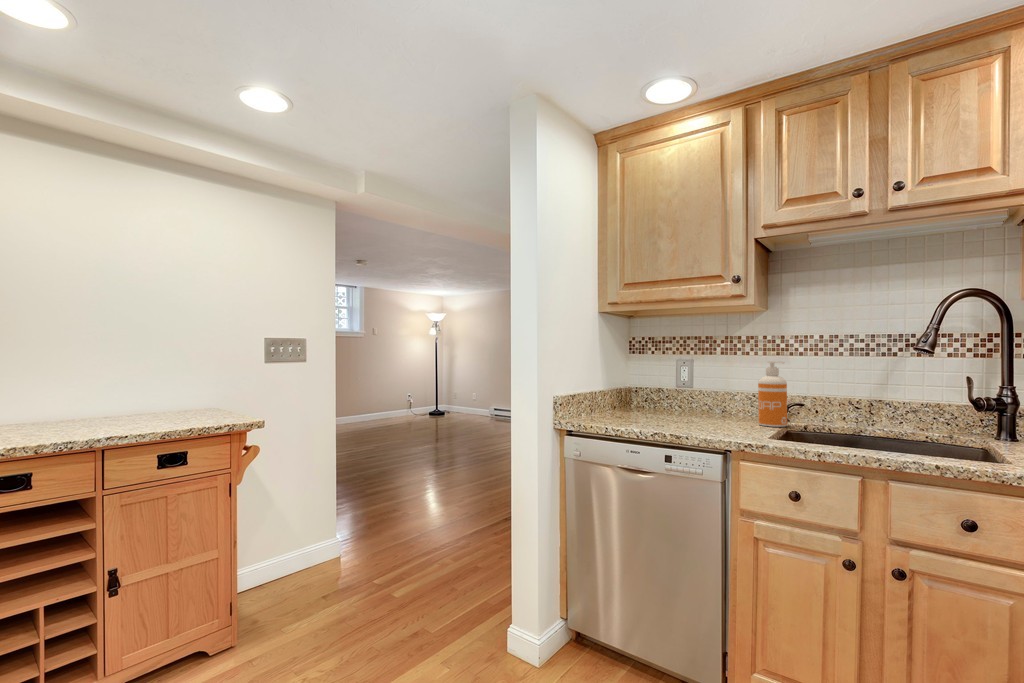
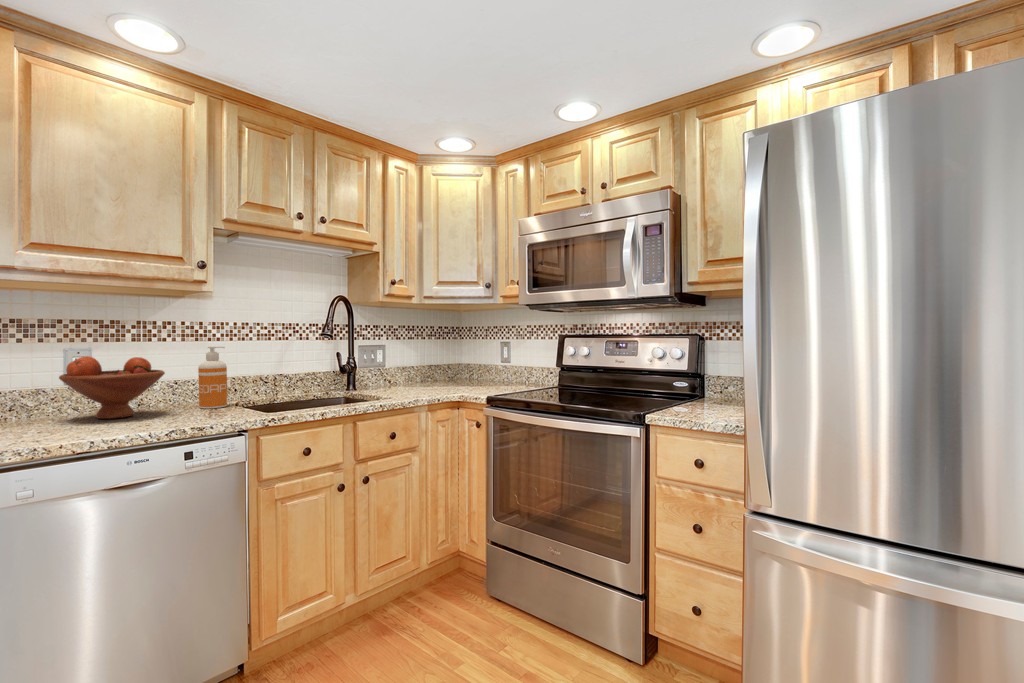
fruit bowl: none [651,366,725,420] -> present [59,356,165,419]

